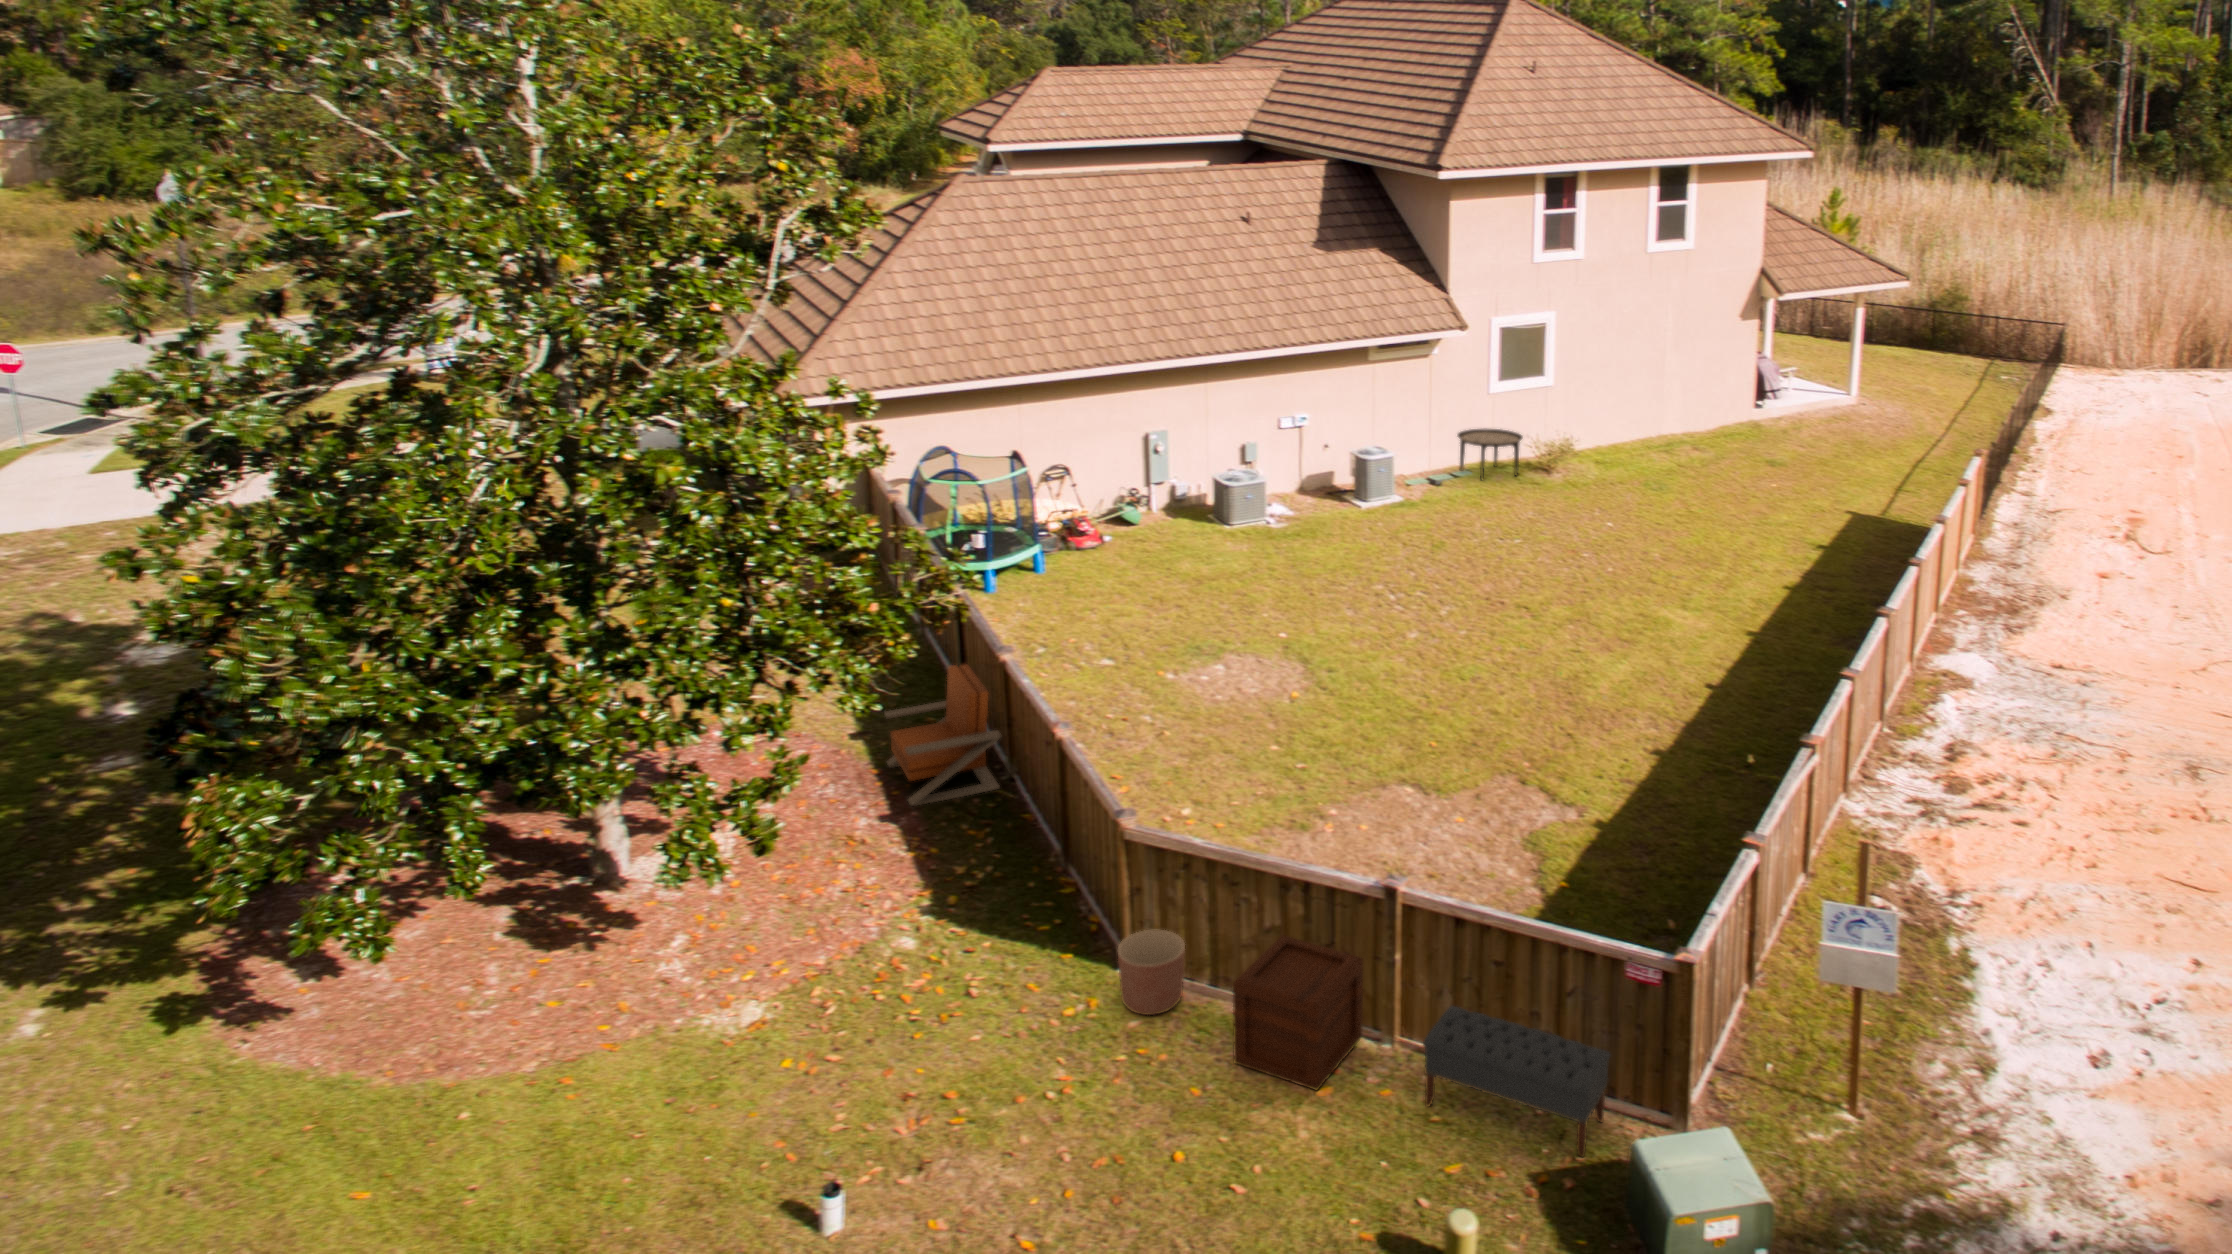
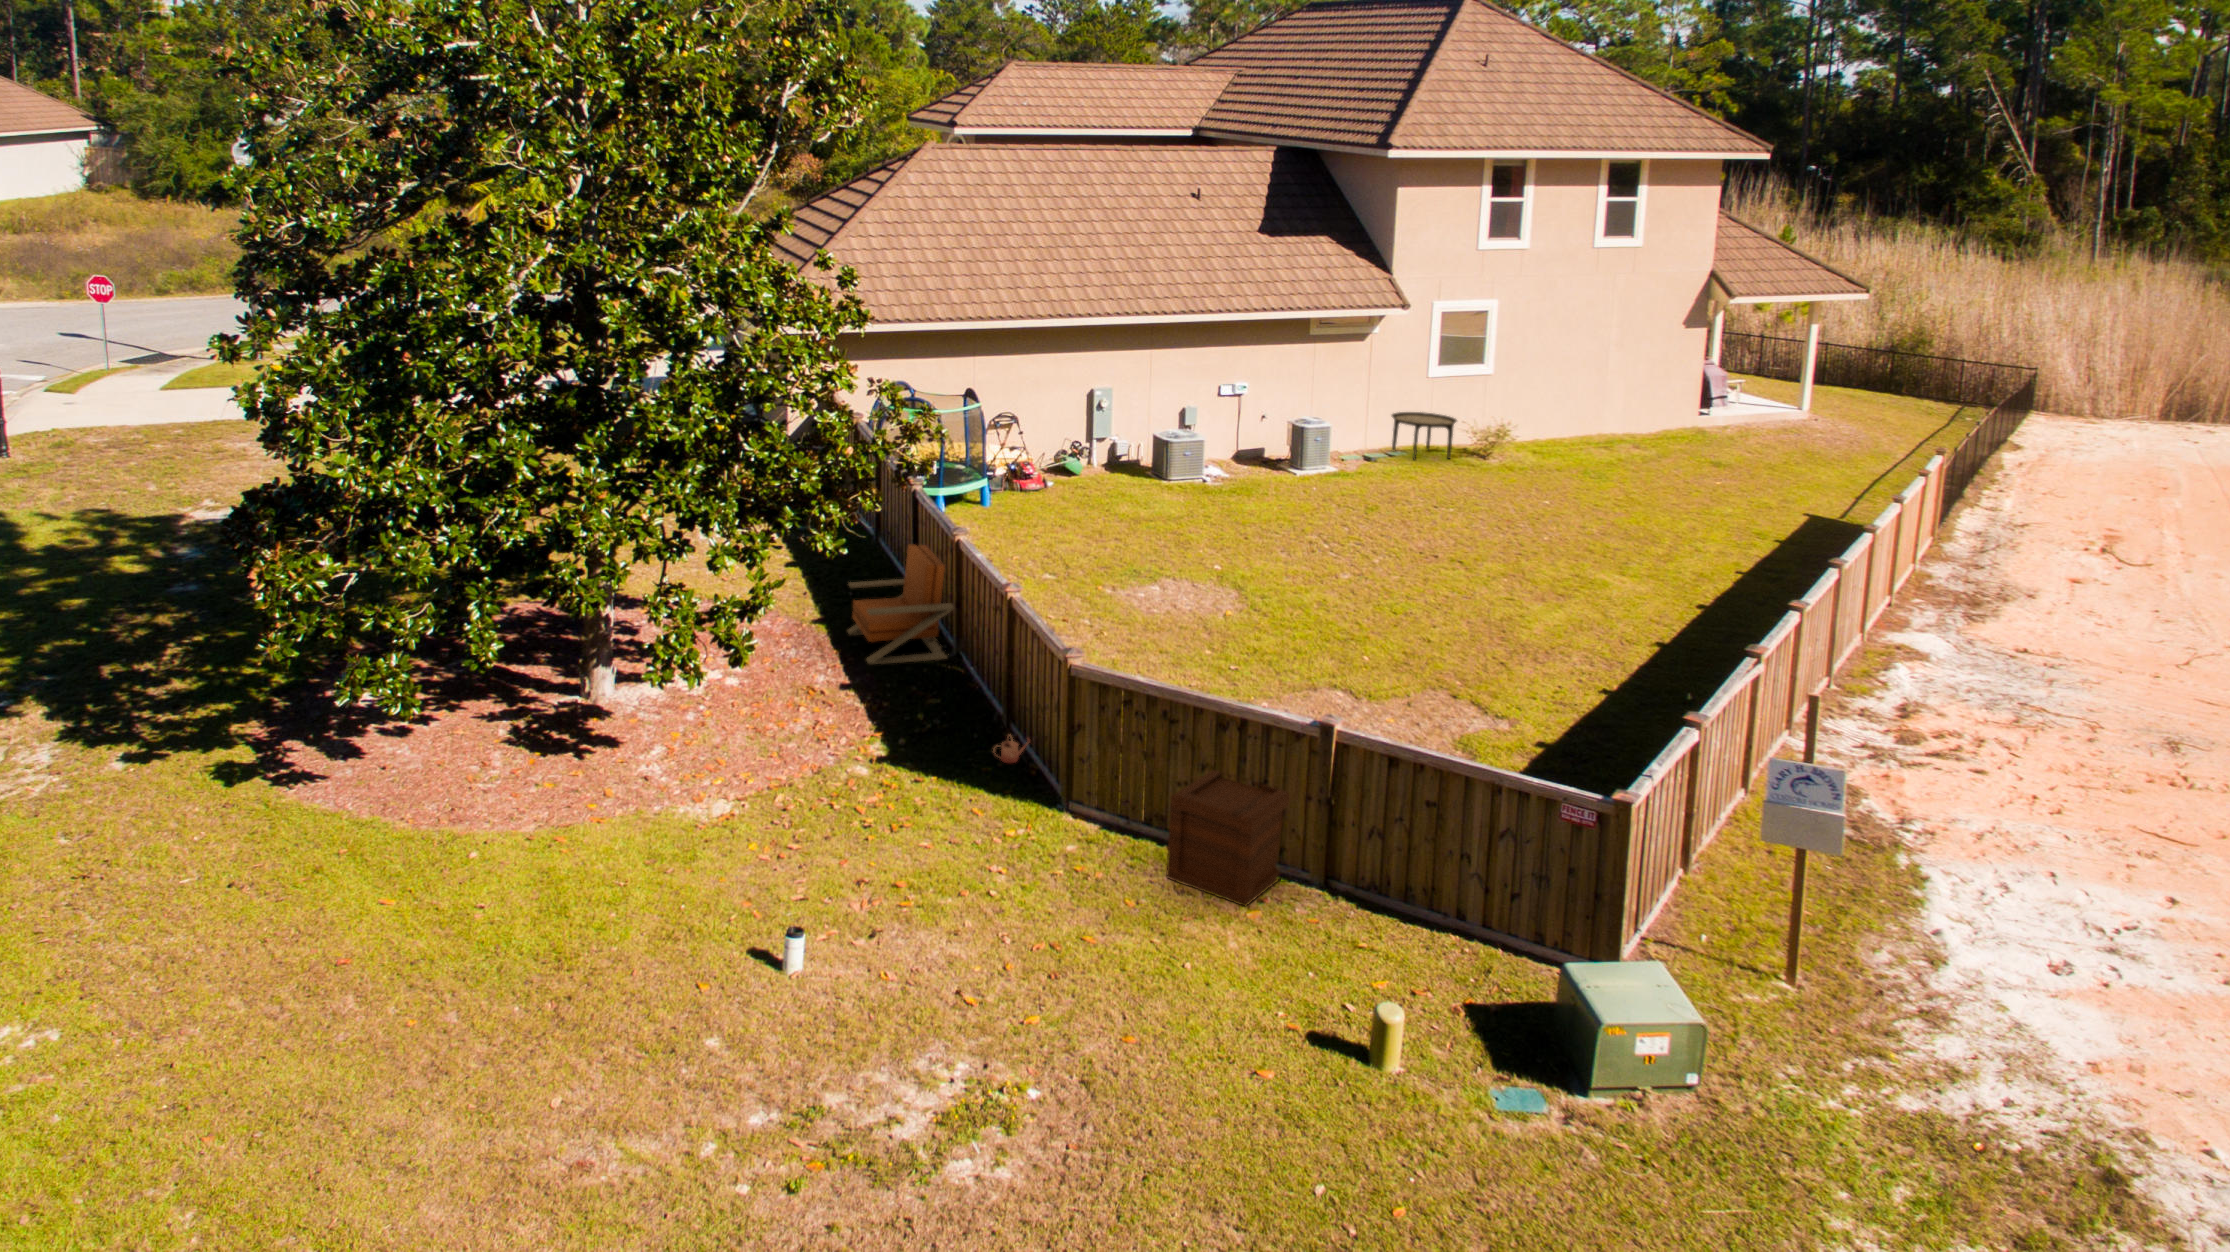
watering can: none [1047,895,1090,927] -> present [1000,735,1030,763]
planter: present [1118,930,1185,1015] -> none [1061,759,1124,835]
bench: present [1423,1006,1610,1157] -> none [1351,839,1540,985]

